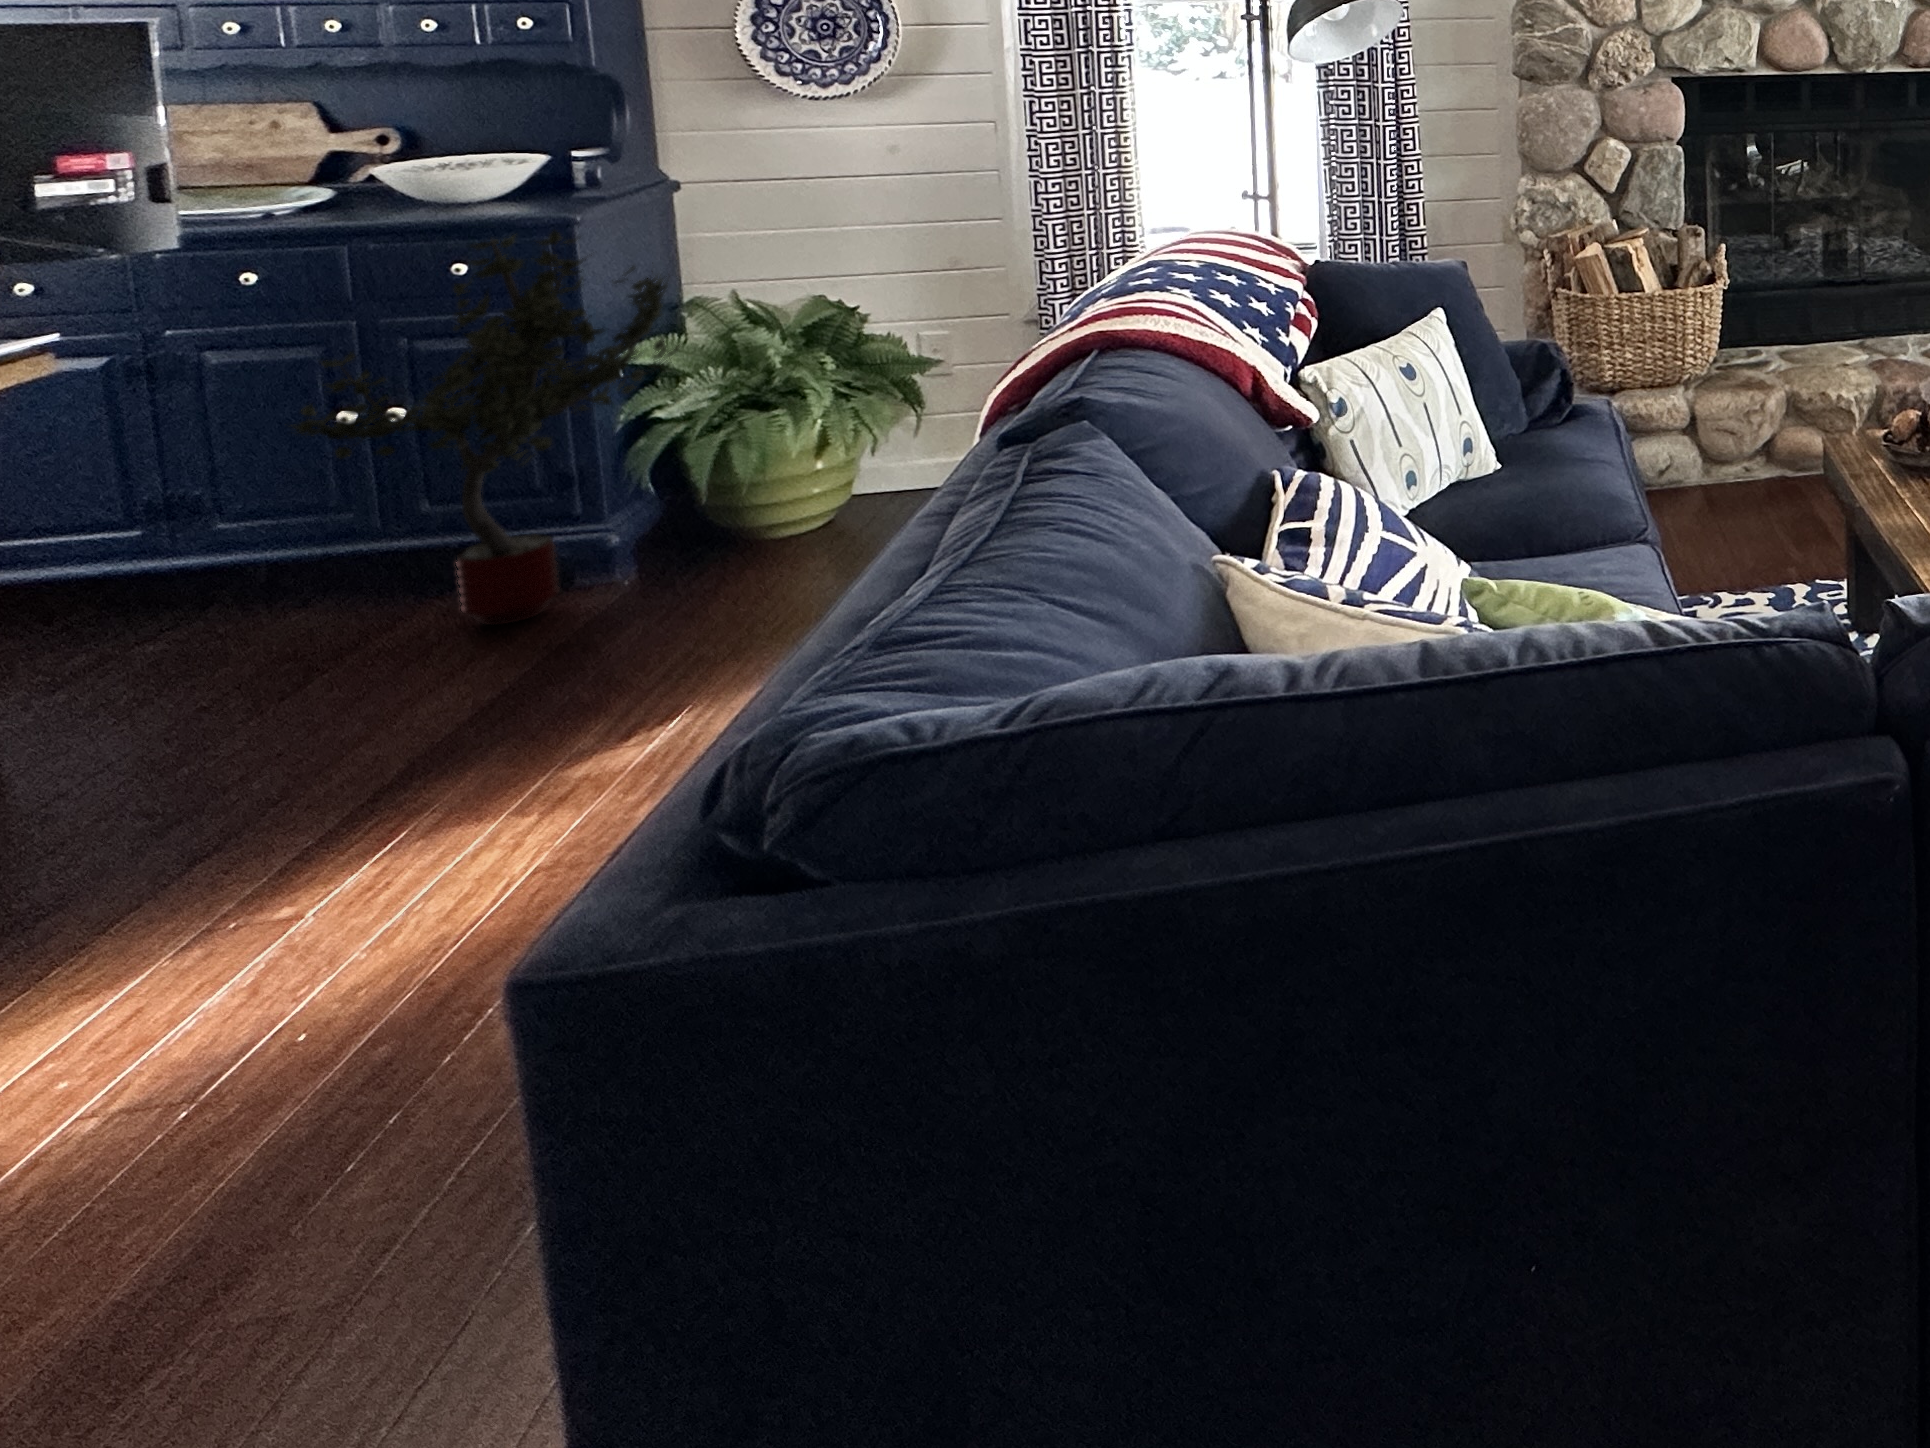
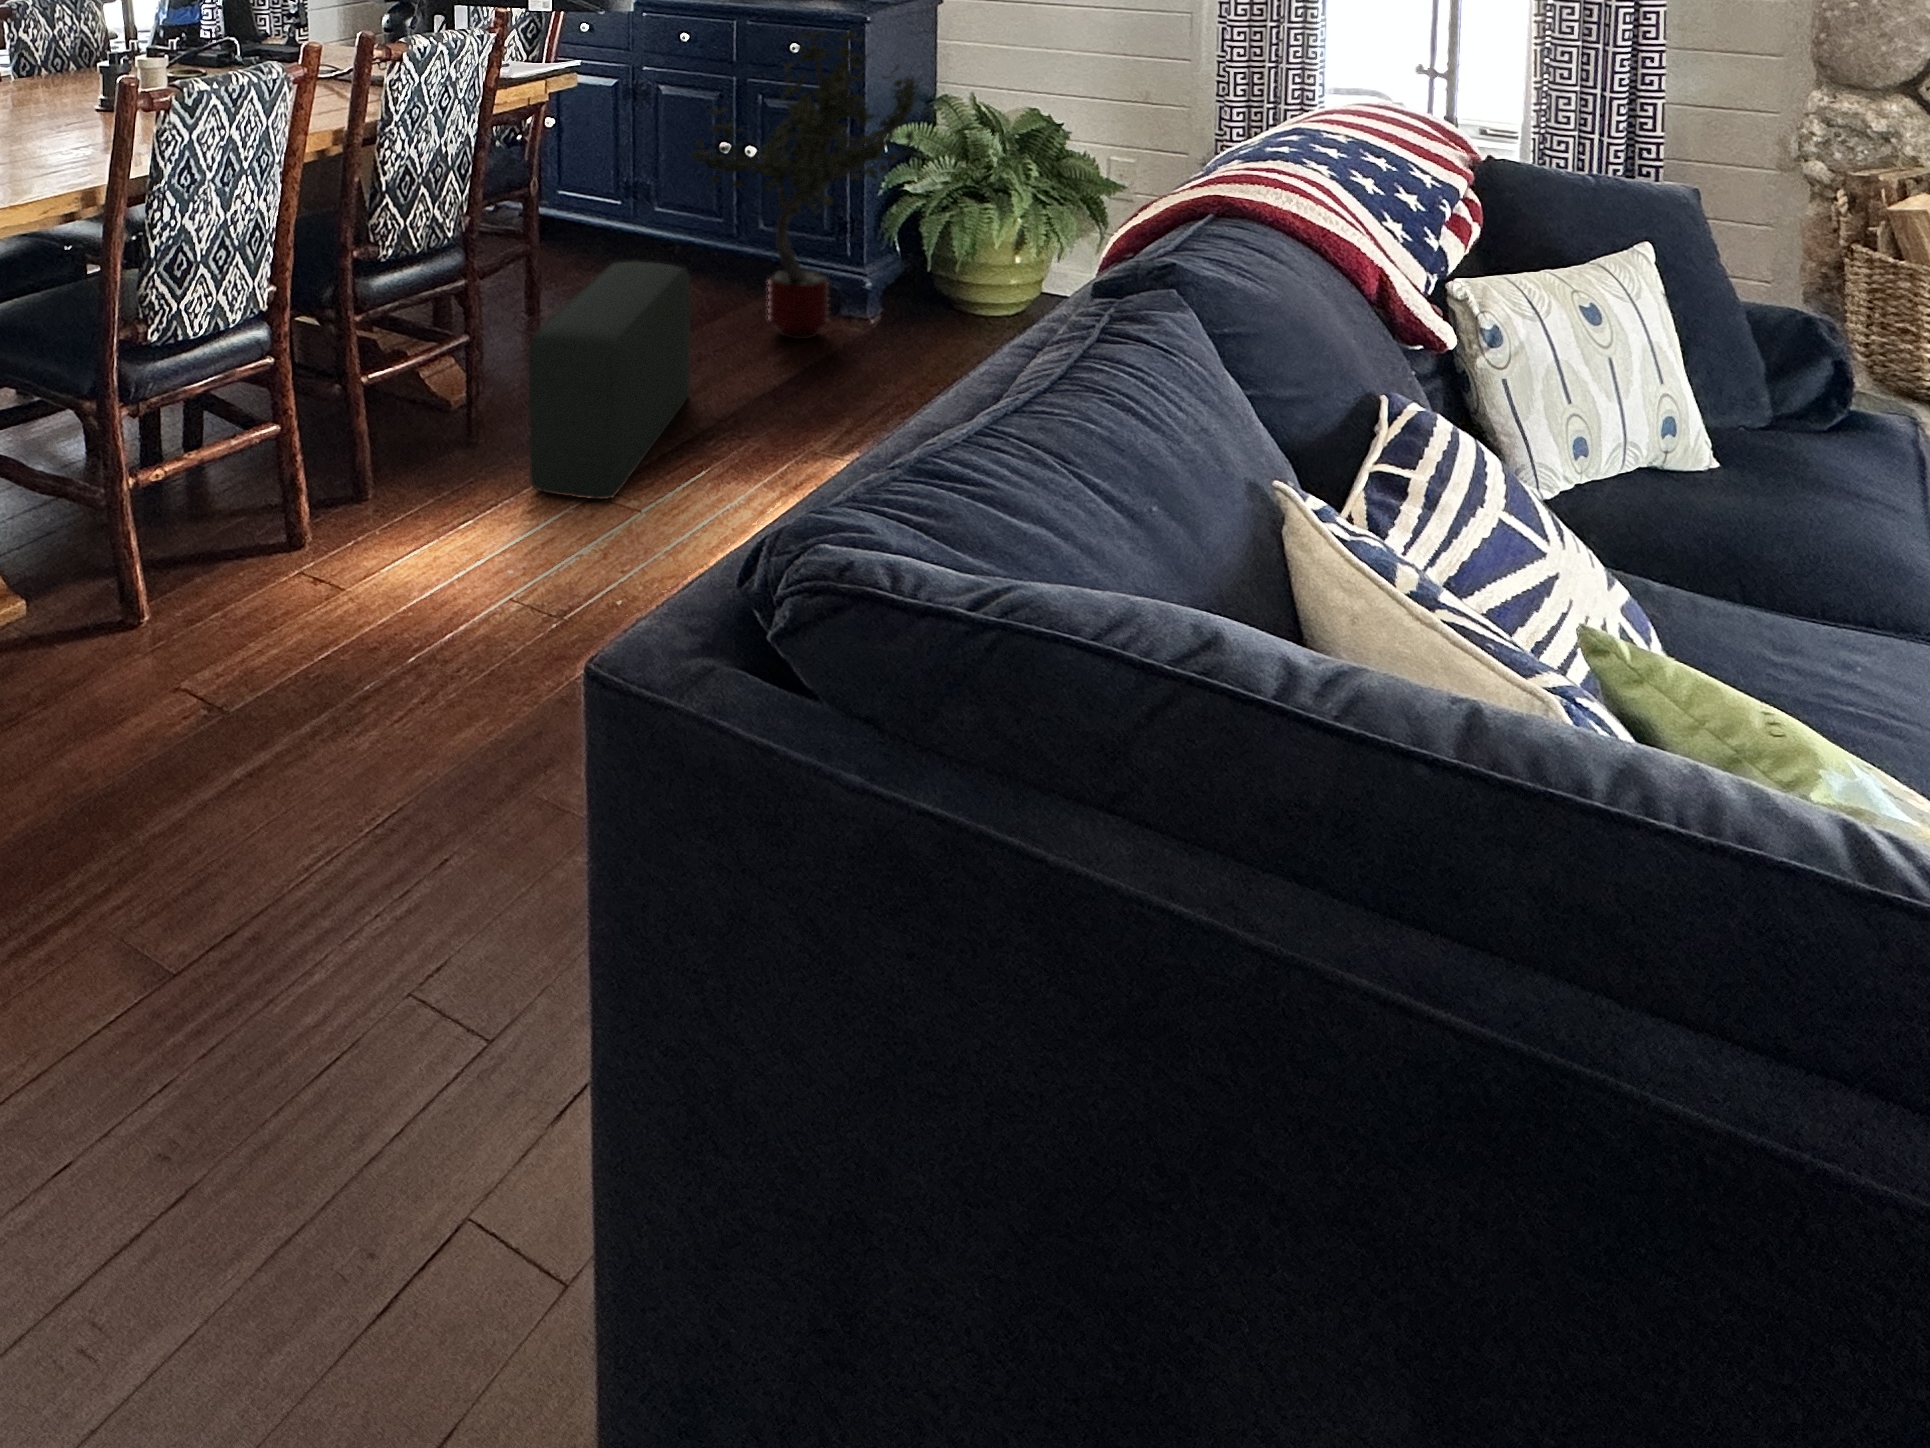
pouf: none [46,574,349,944] -> present [529,262,691,499]

